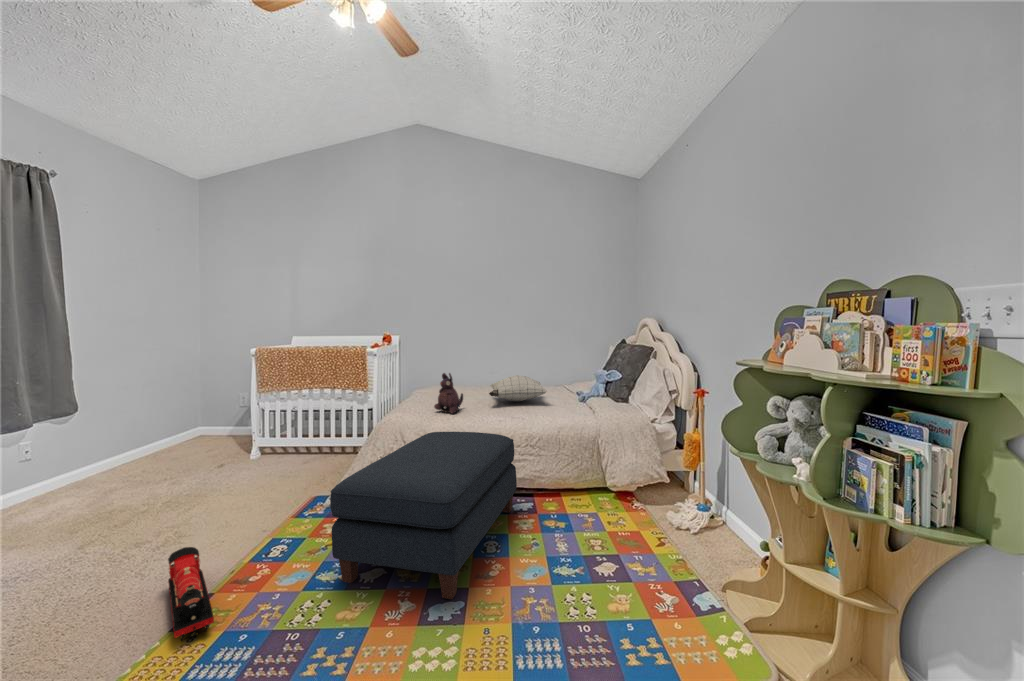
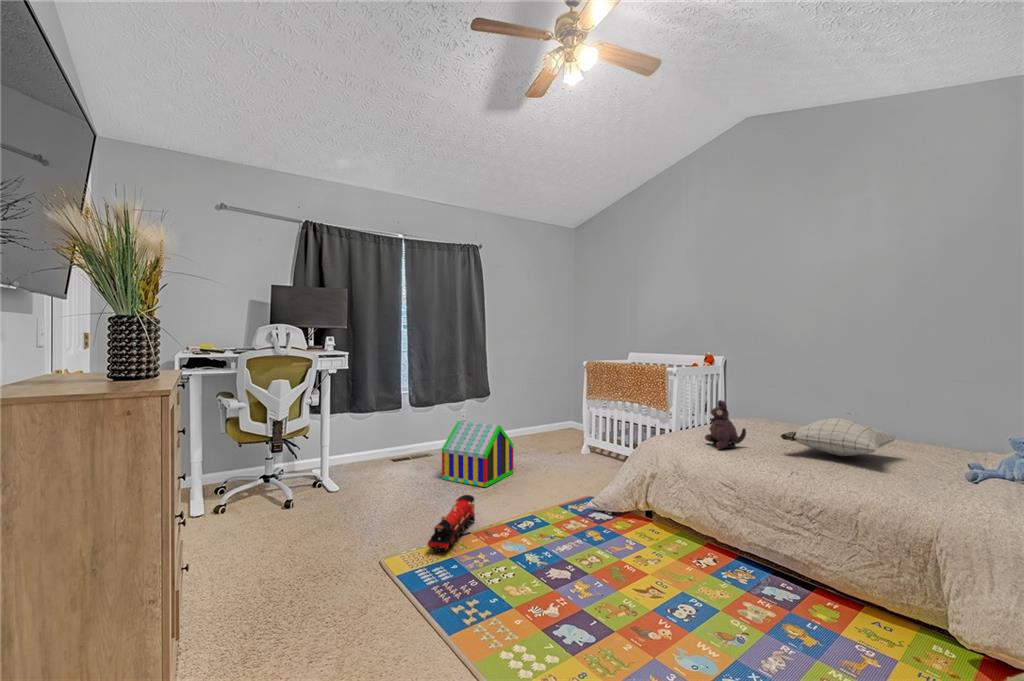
ottoman: present [330,432,517,599] -> none [529,463,766,630]
toy house: none [53,447,183,557] -> present [442,421,513,487]

